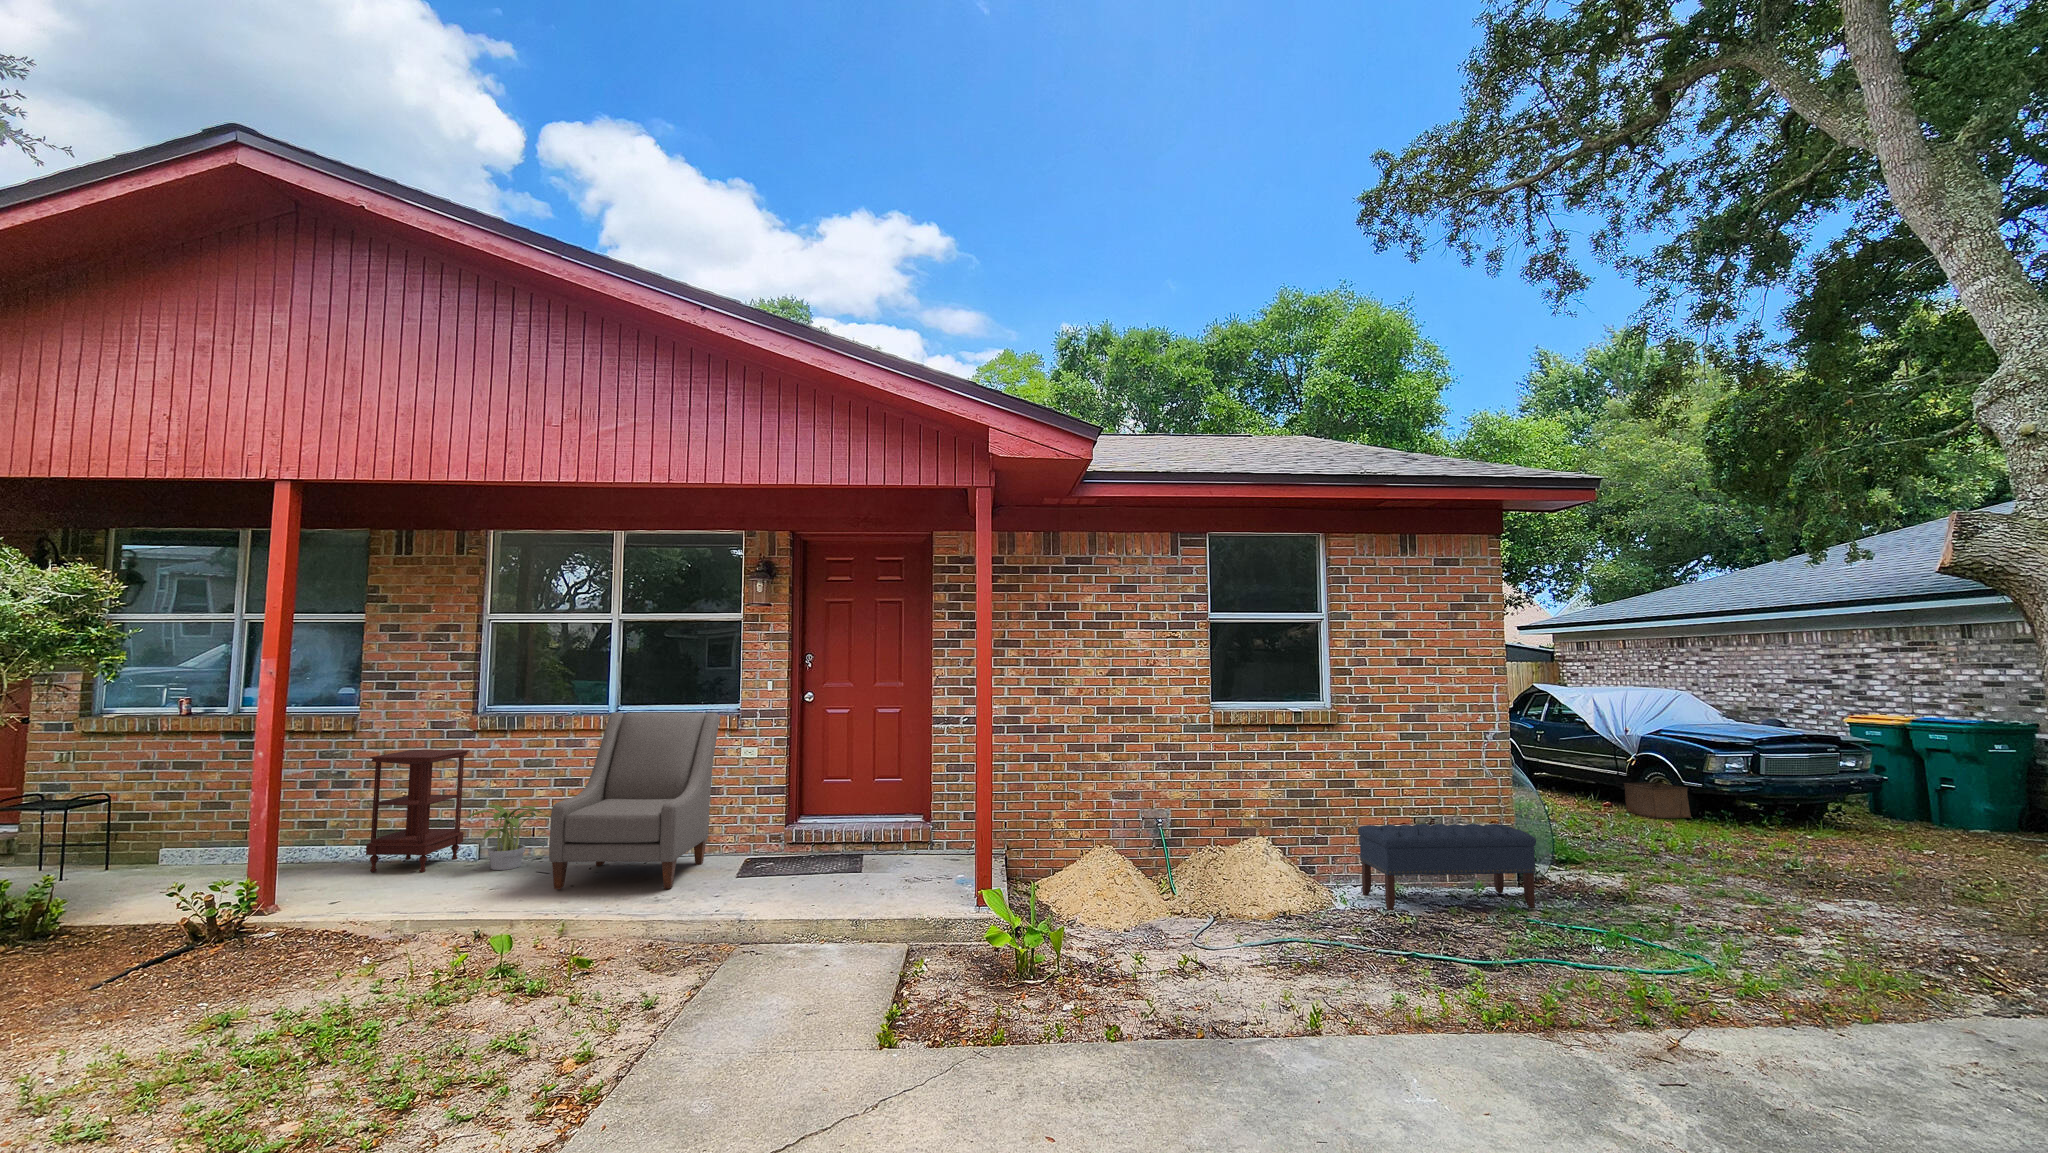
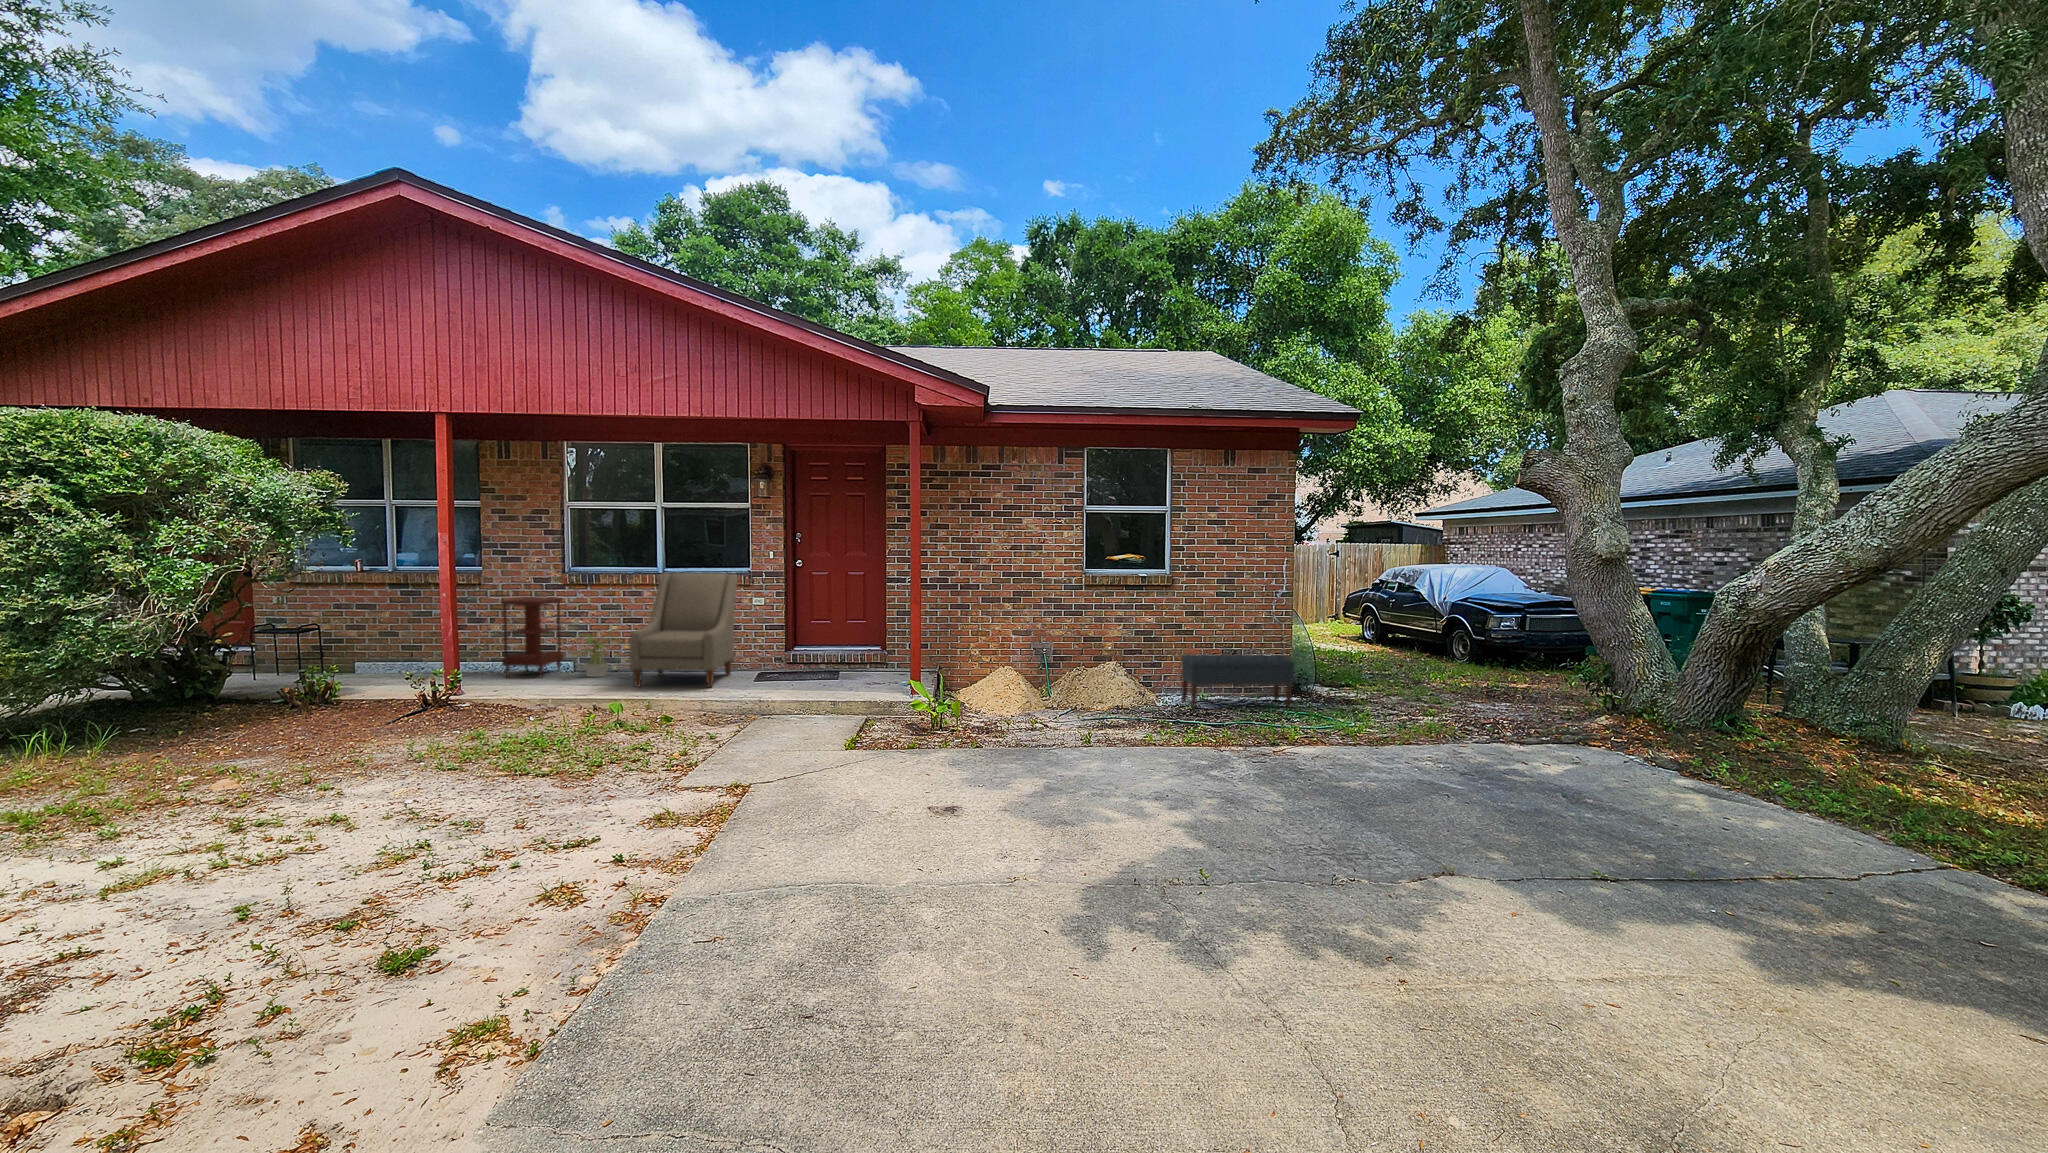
storage bin: present [1623,782,1691,819] -> none [1428,635,1472,662]

